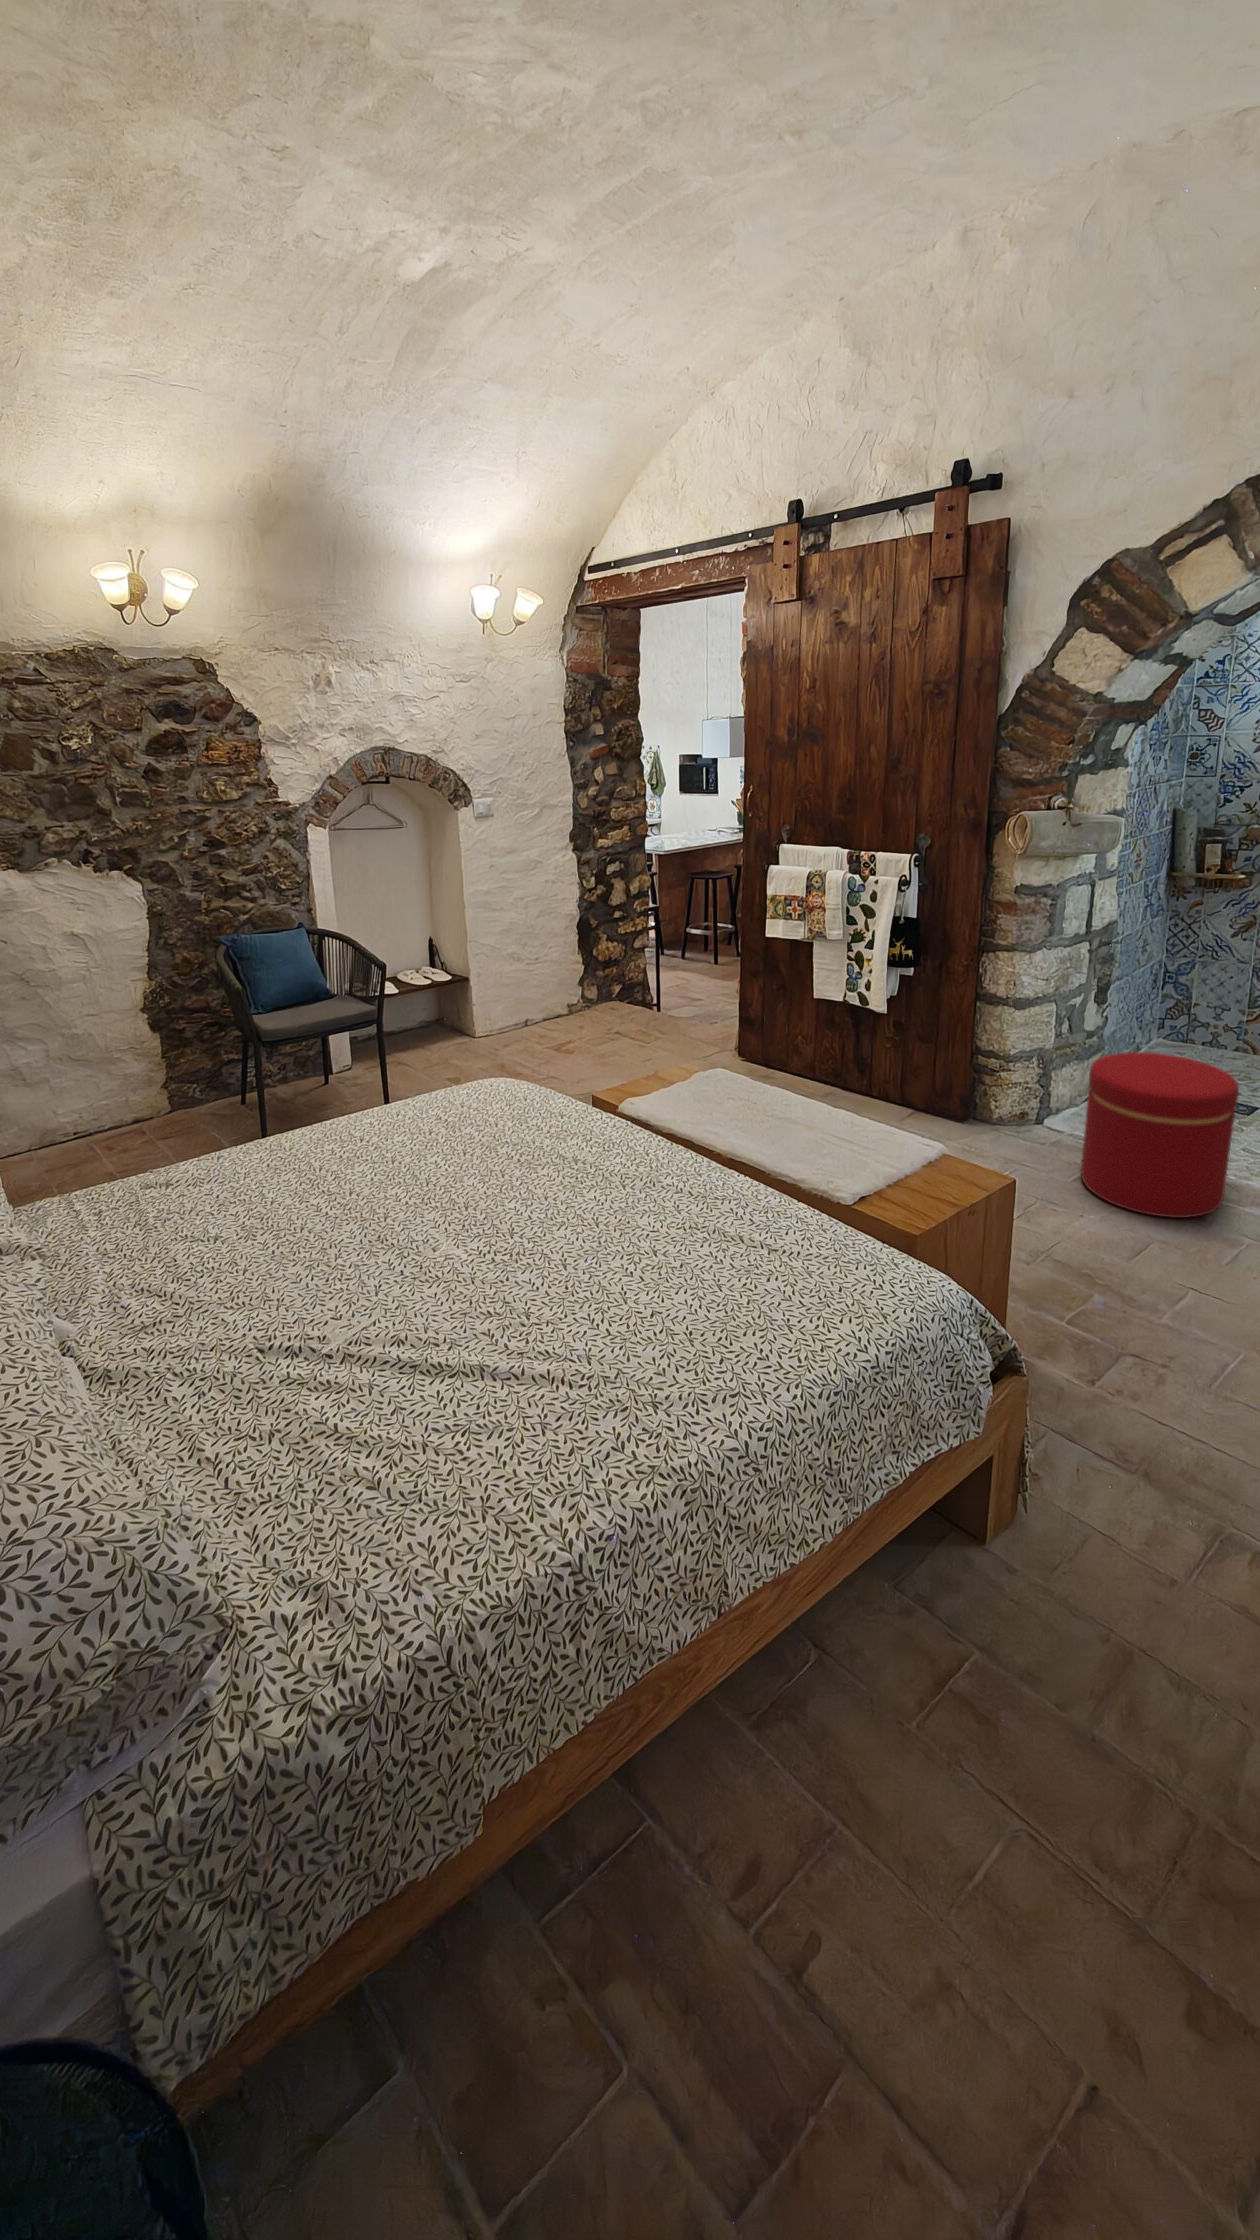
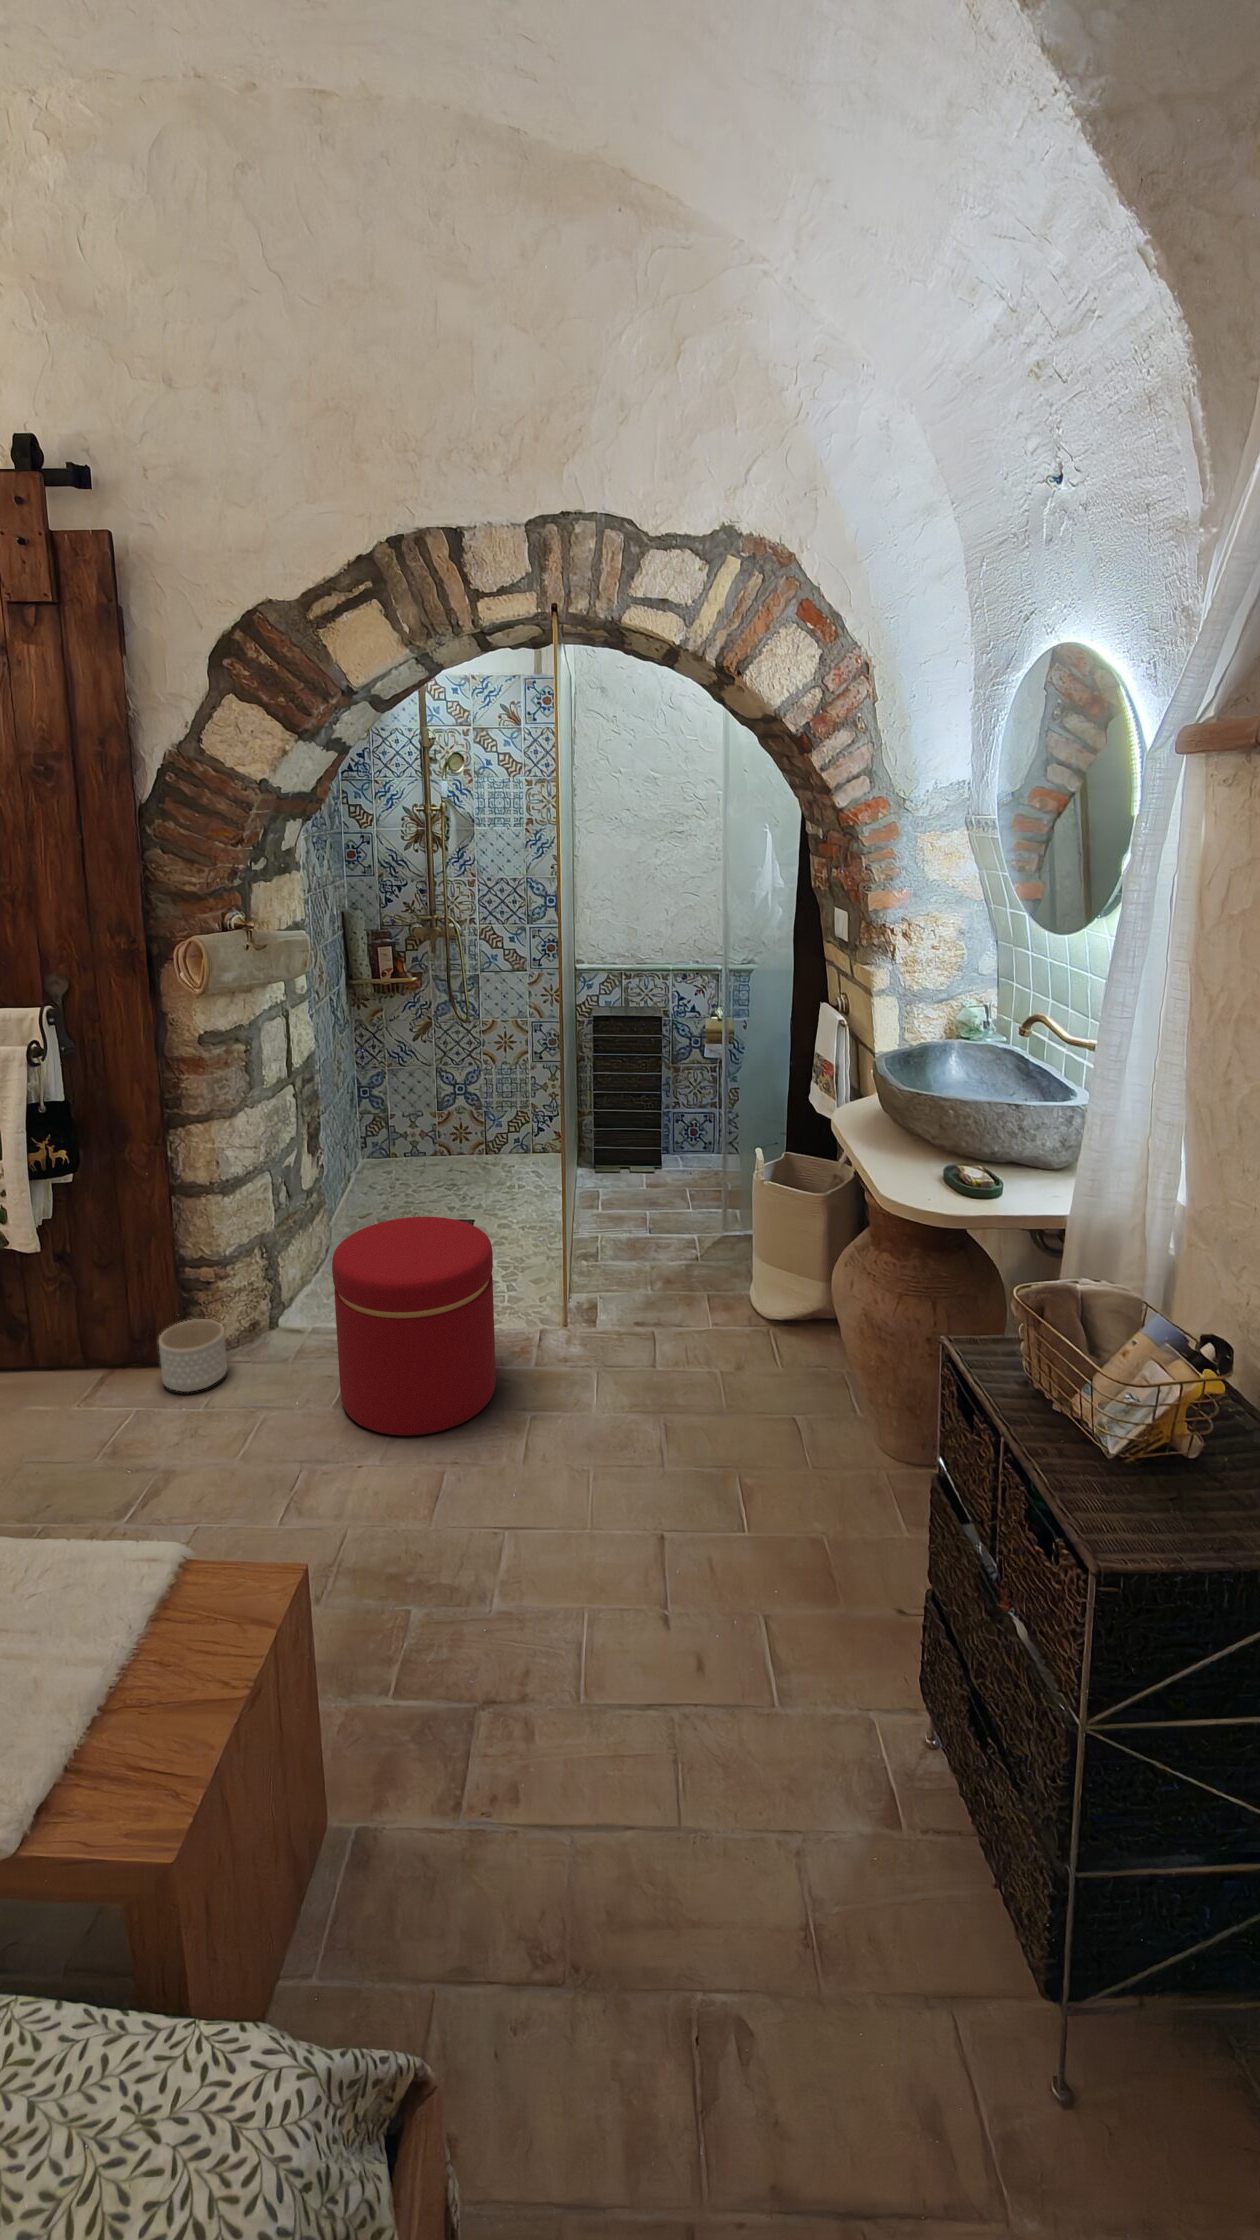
planter: none [952,1090,1001,1137] -> present [159,1319,227,1392]

